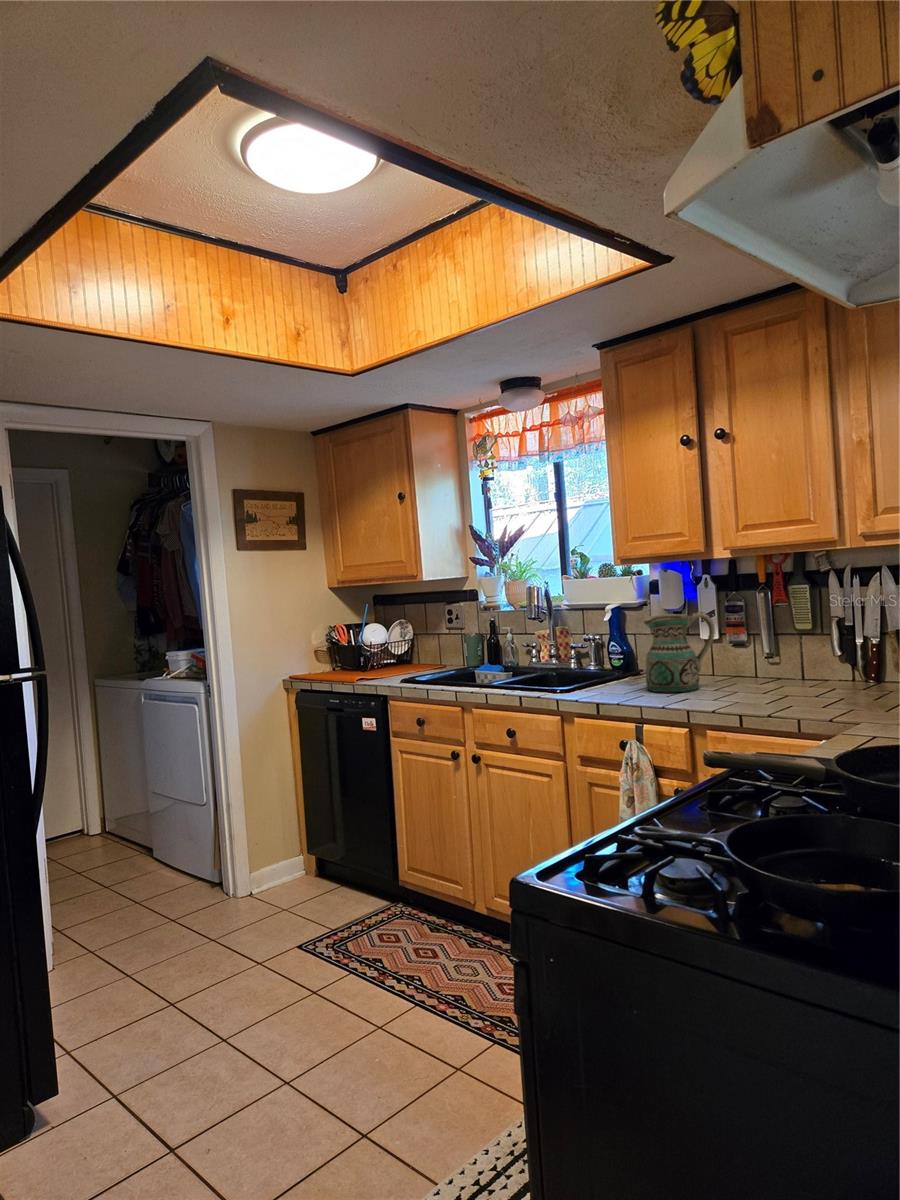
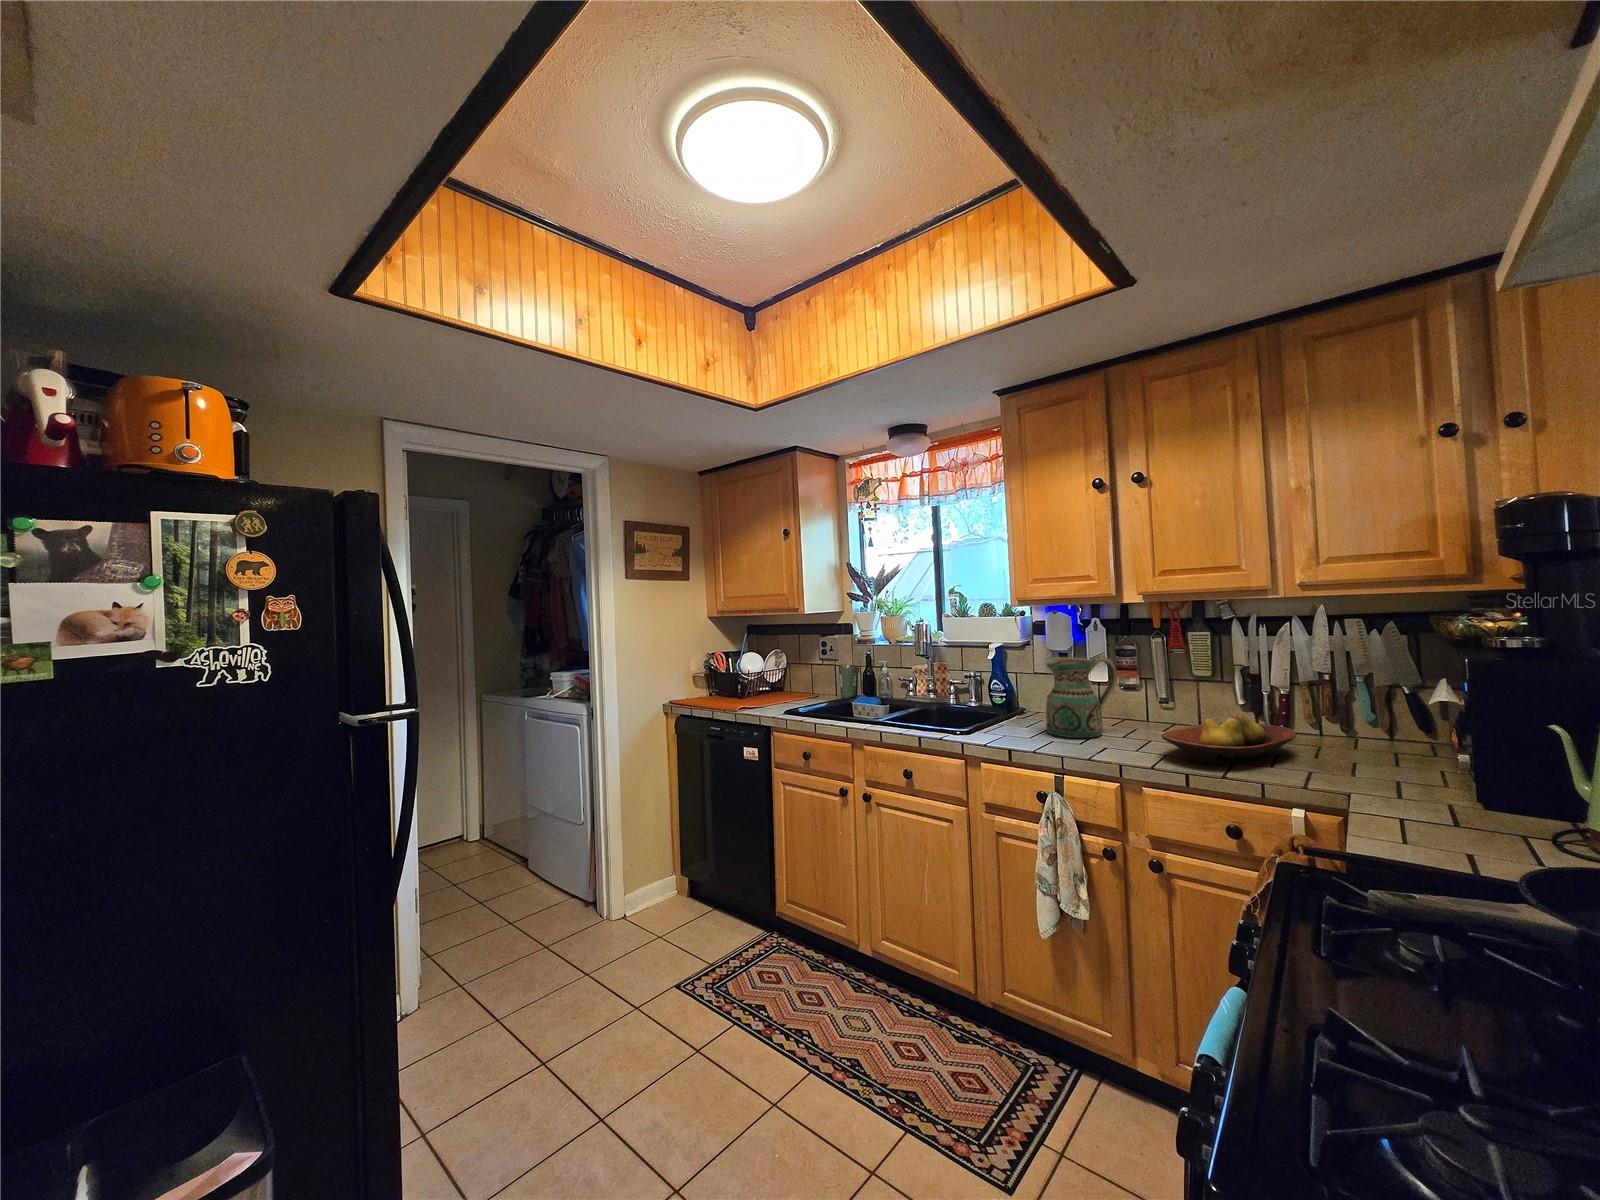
fruit bowl: none [733,661,861,707] -> present [1162,714,1296,764]

